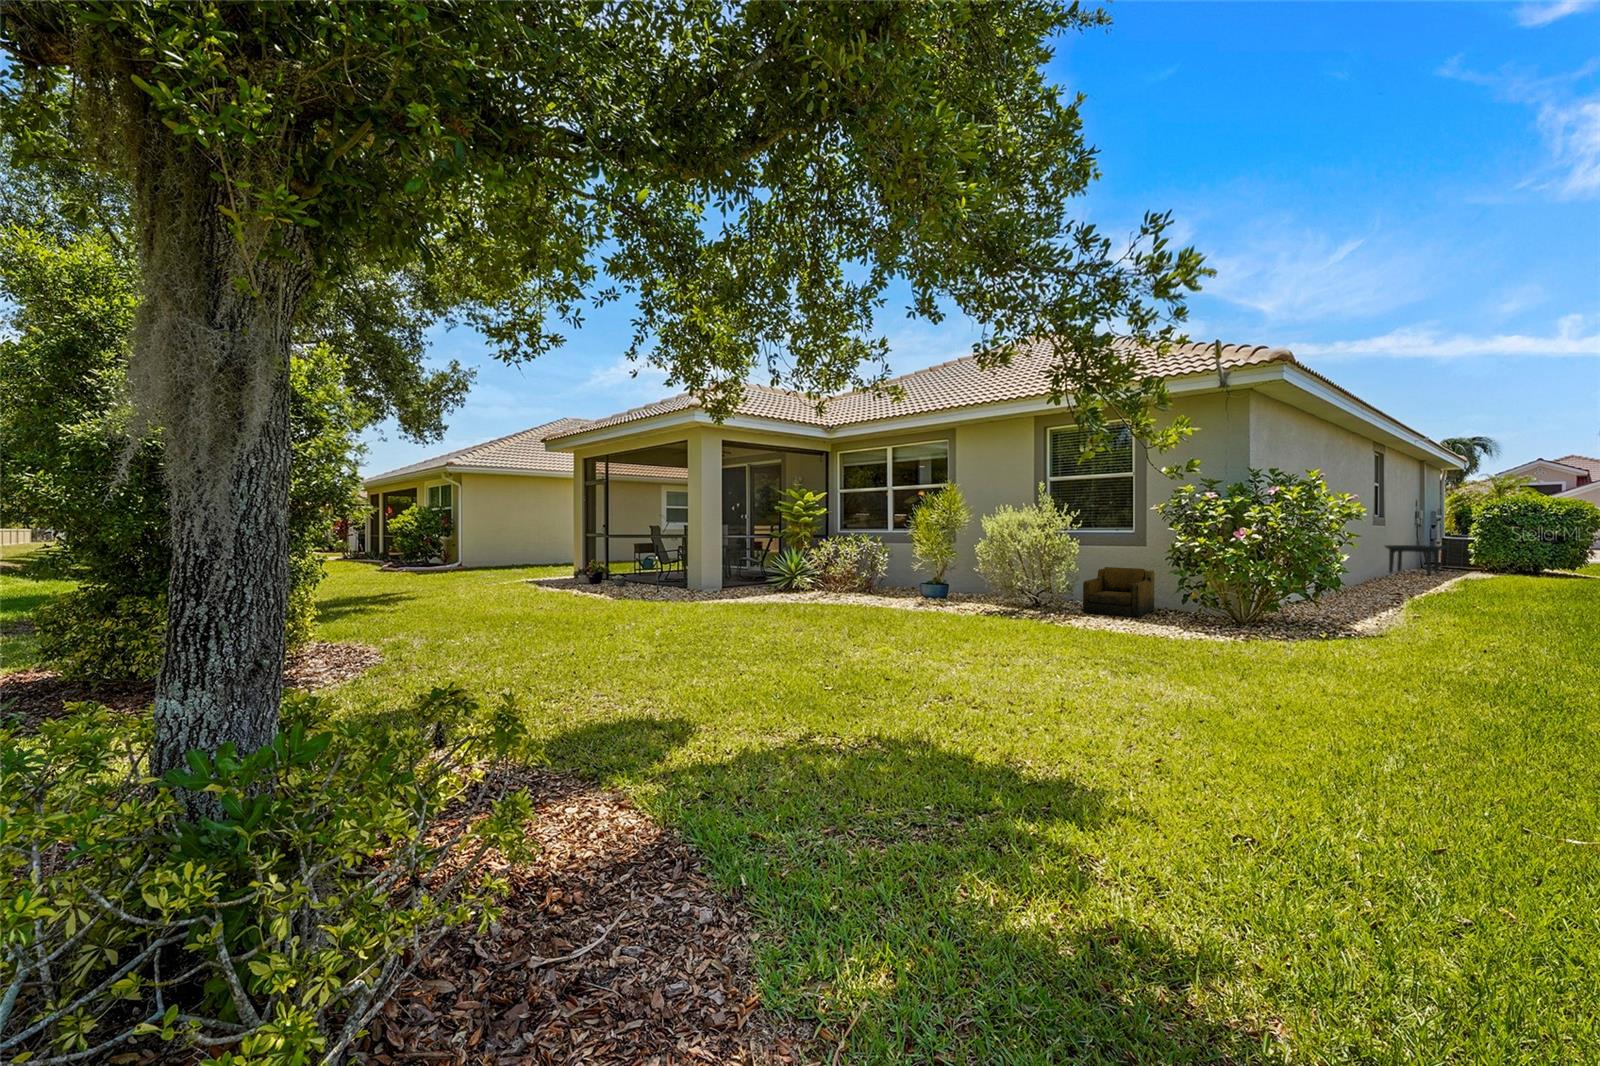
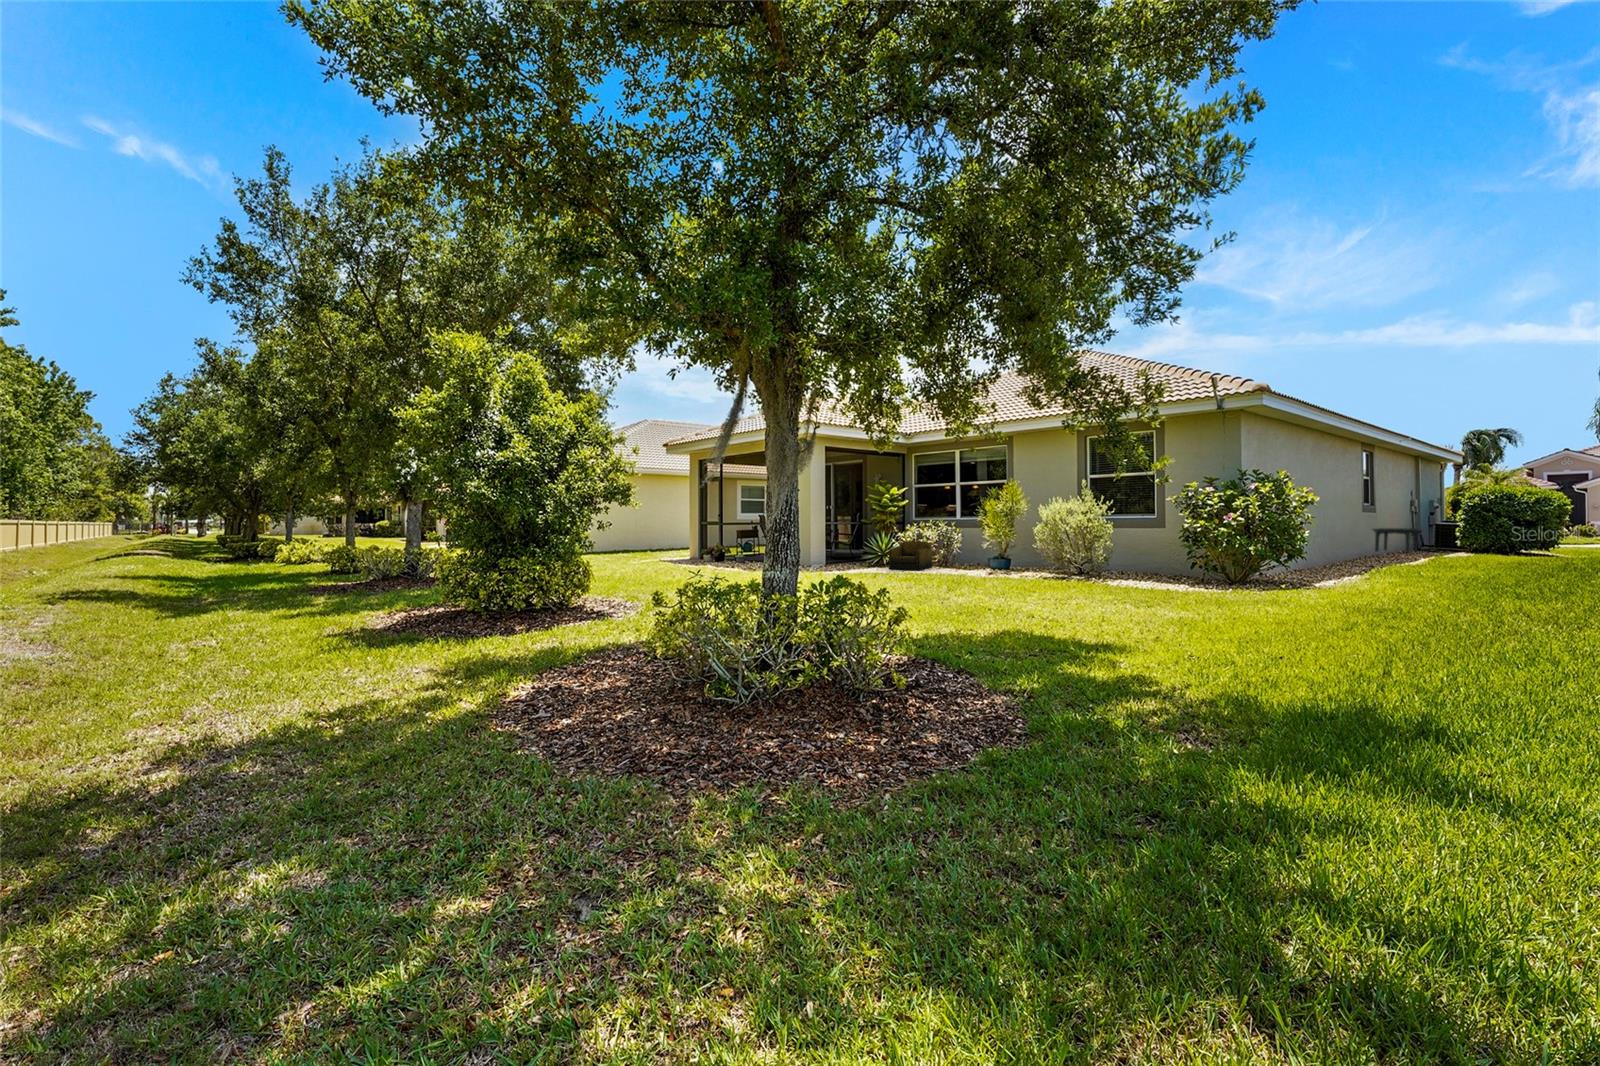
armchair: present [1083,567,1154,617] -> present [889,541,932,570]

